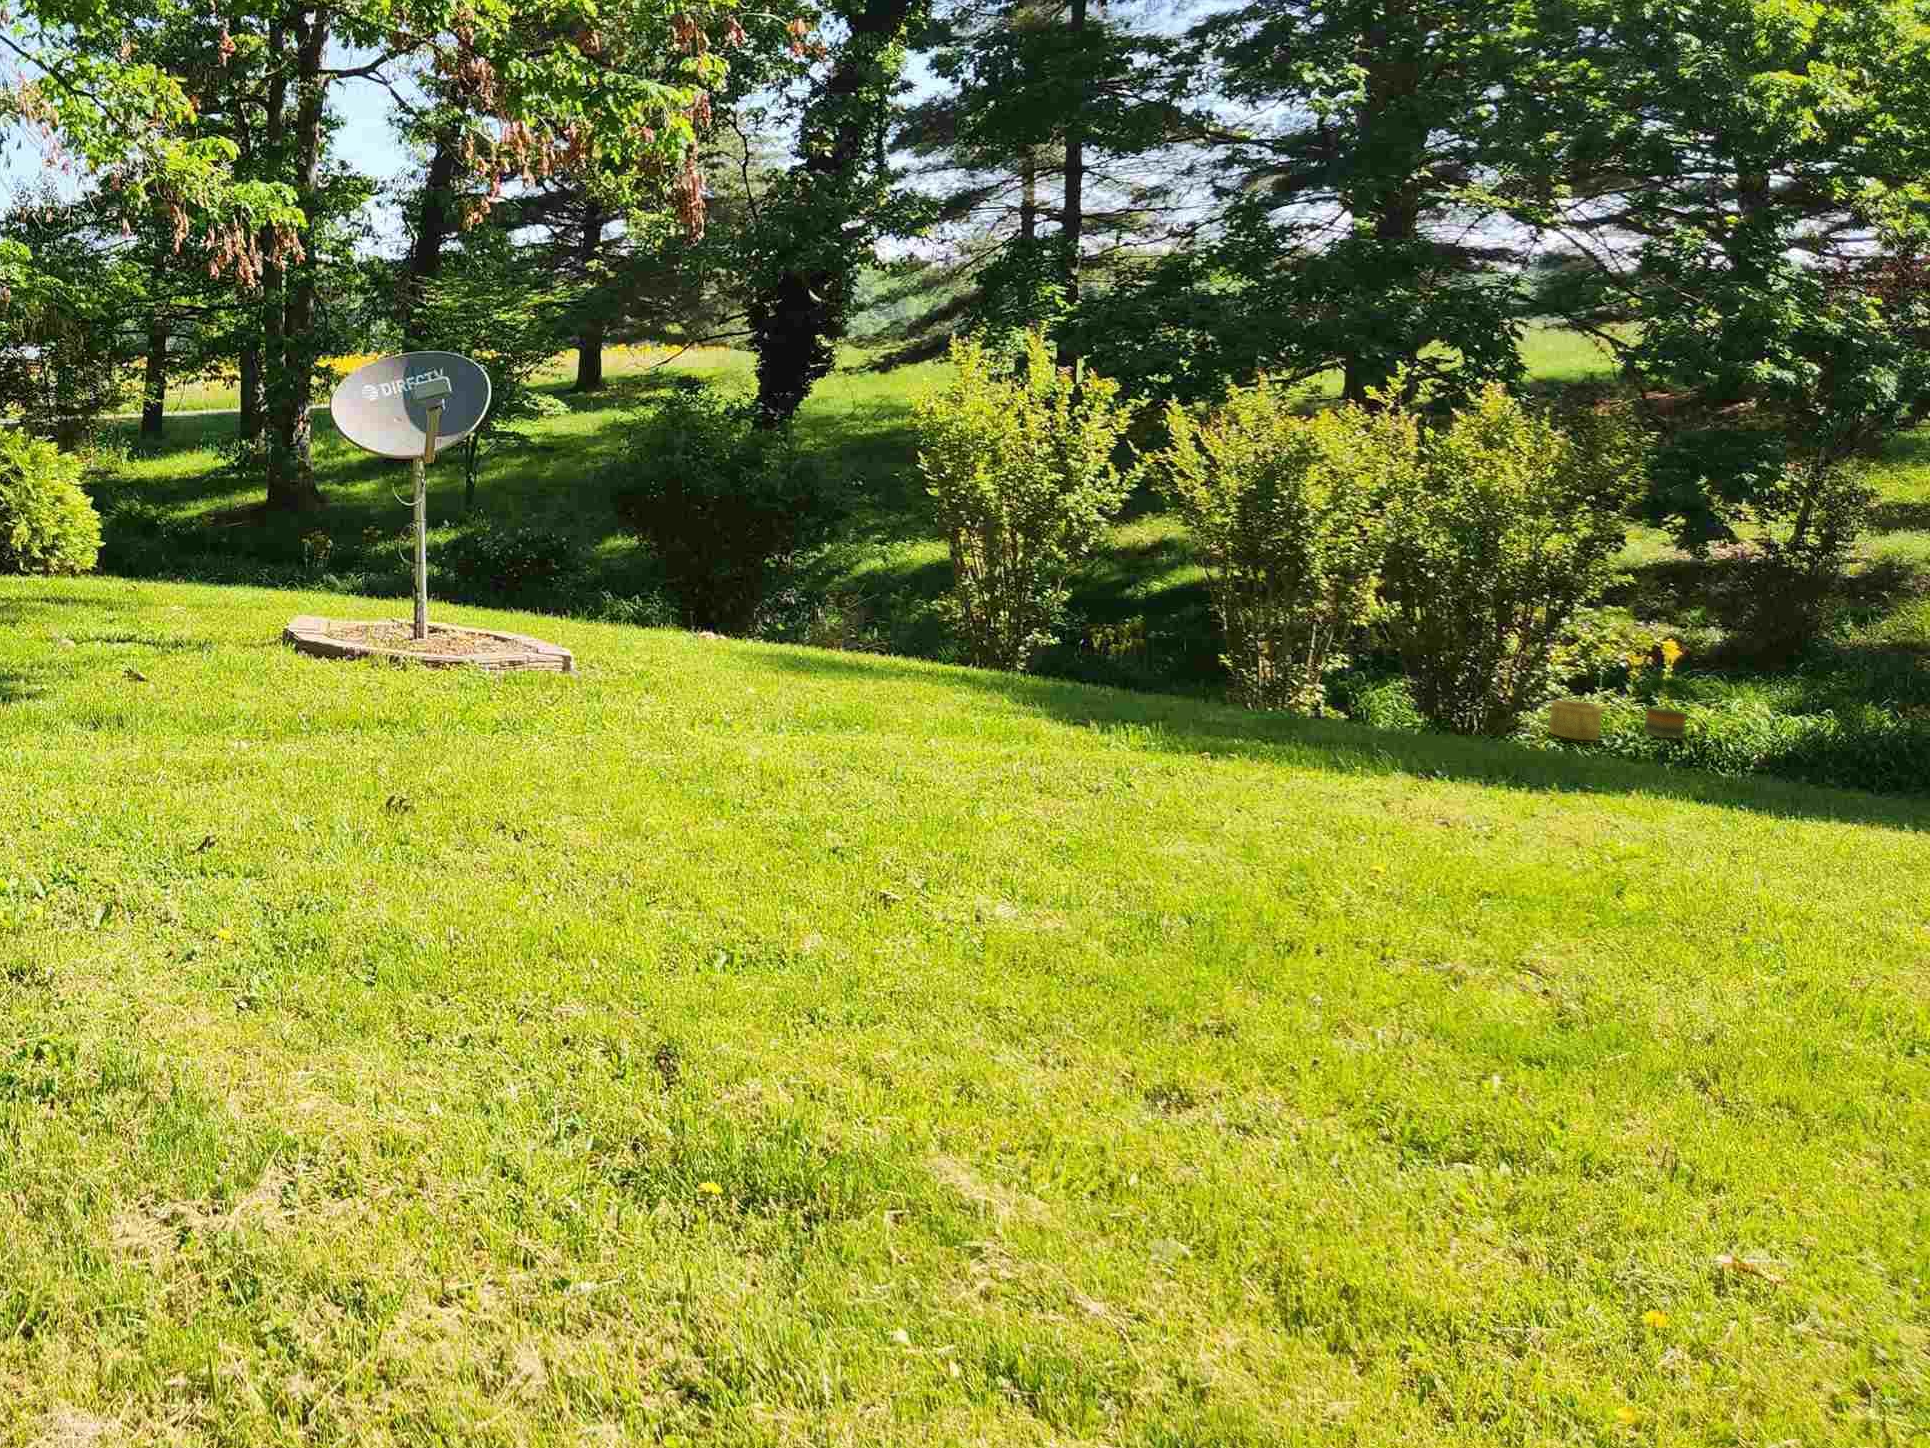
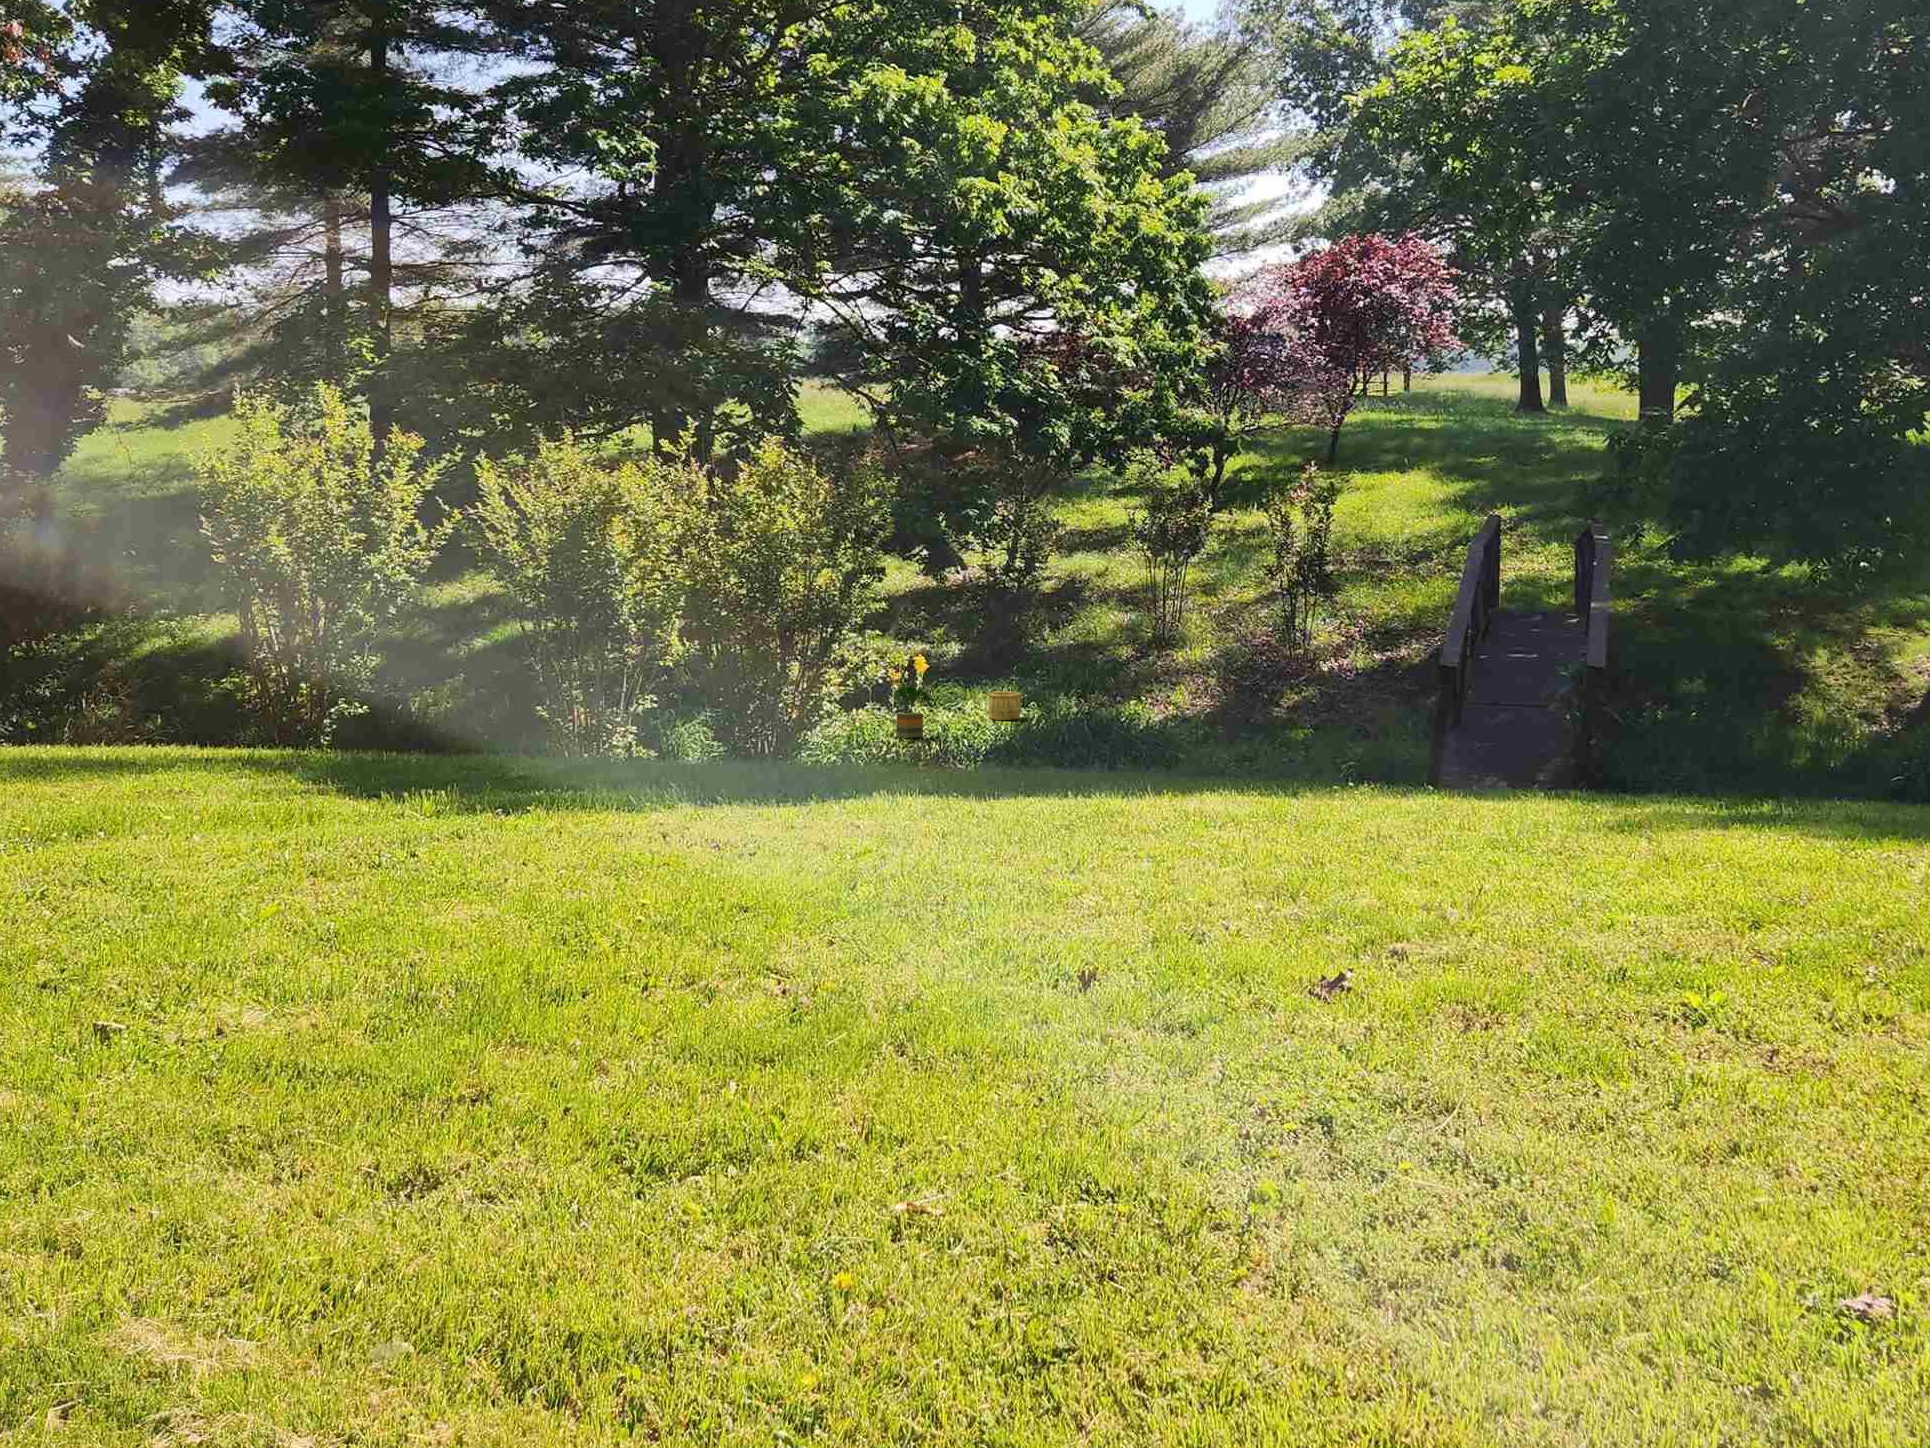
wooden bucket: present [1548,700,1603,740] -> present [988,691,1022,720]

